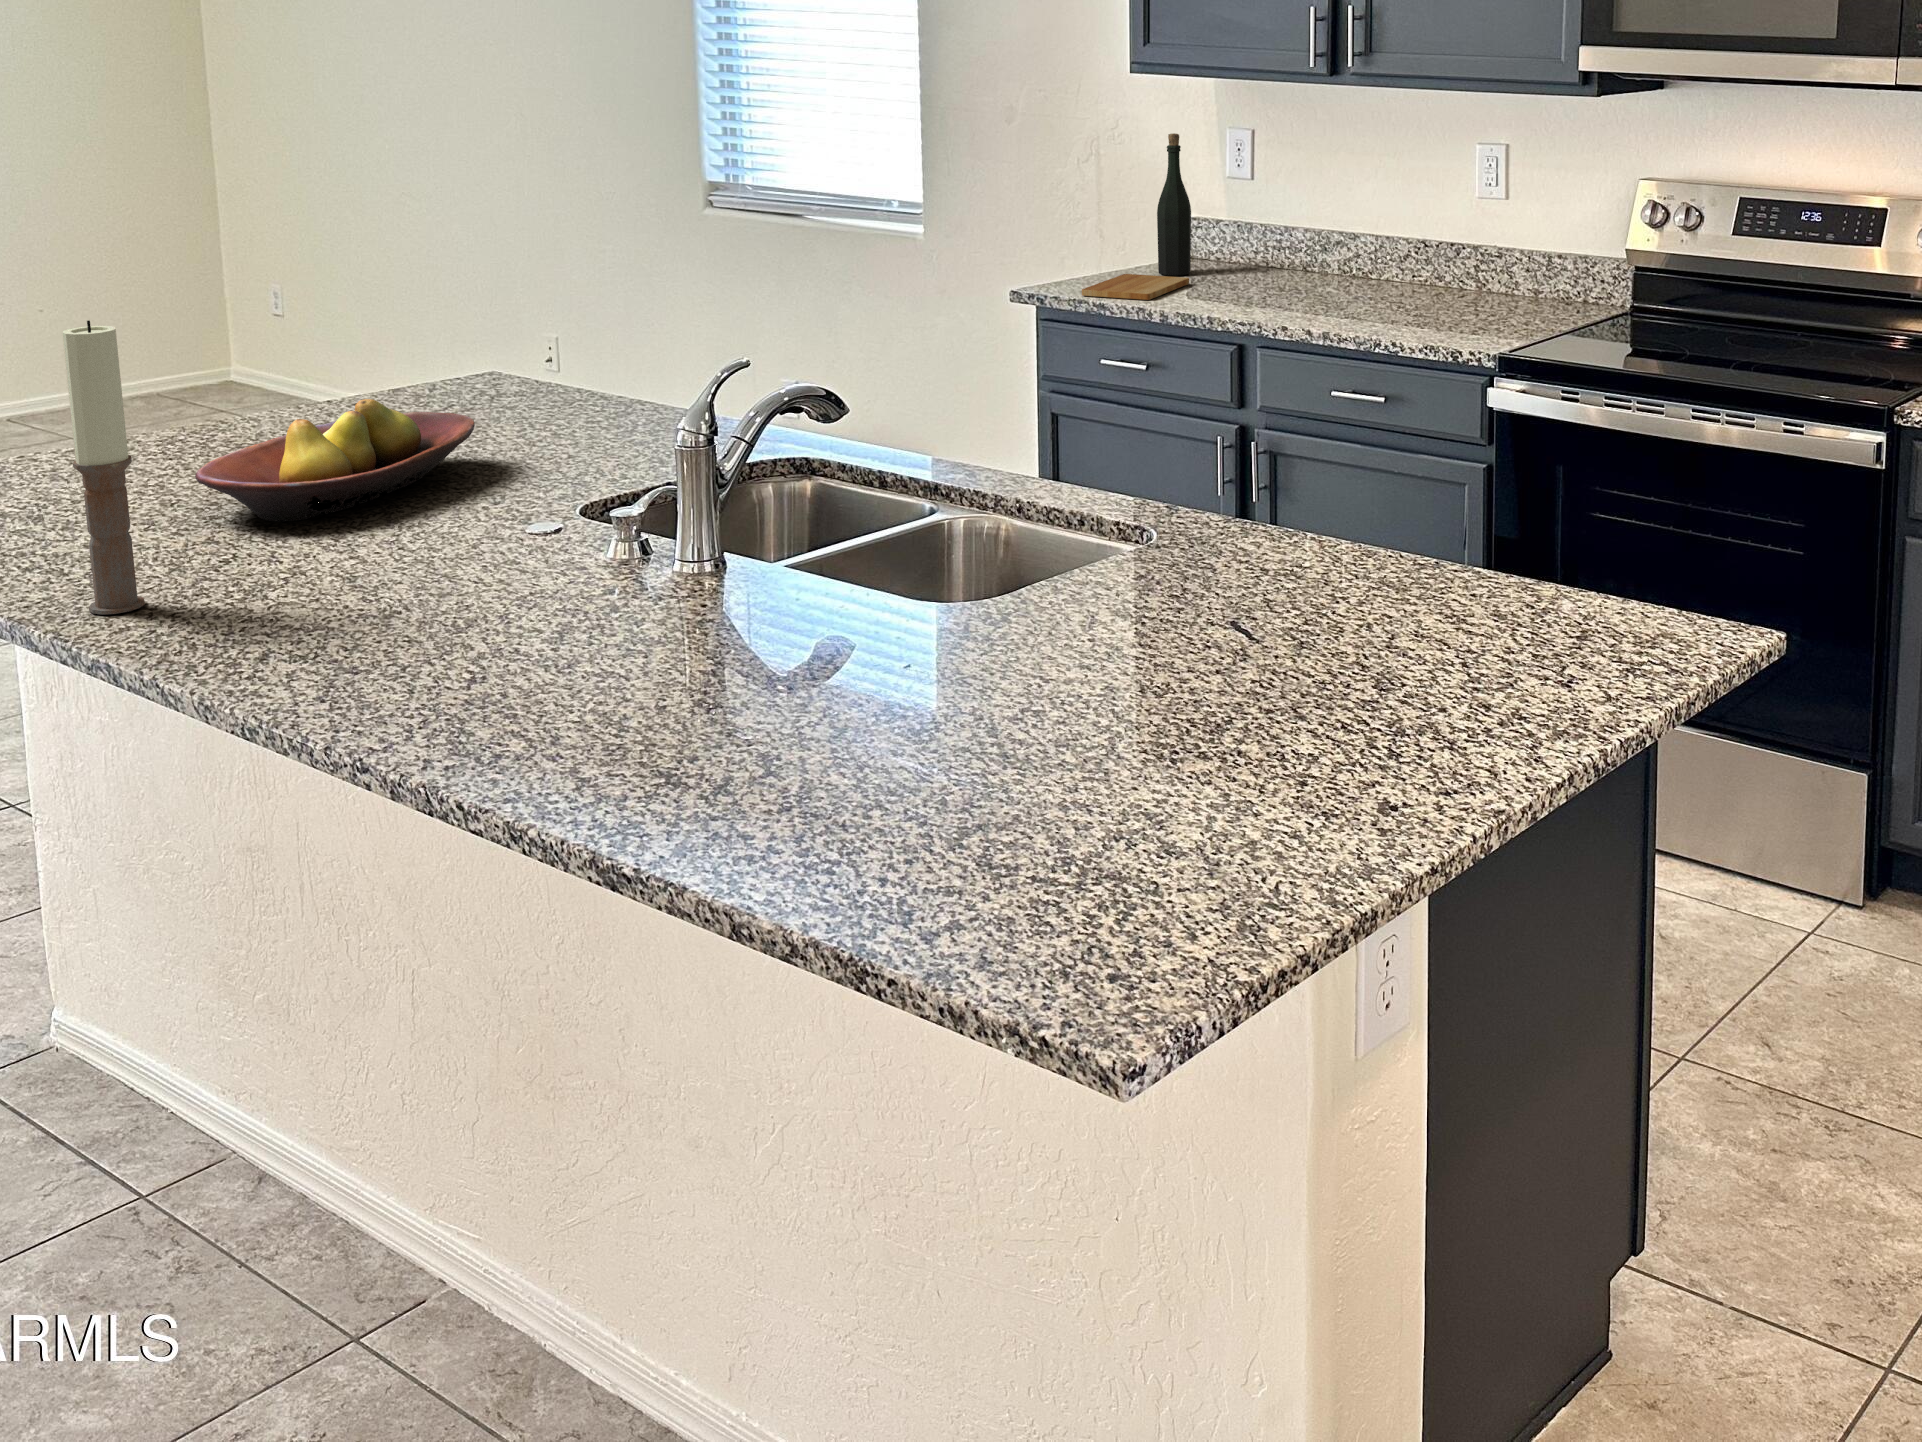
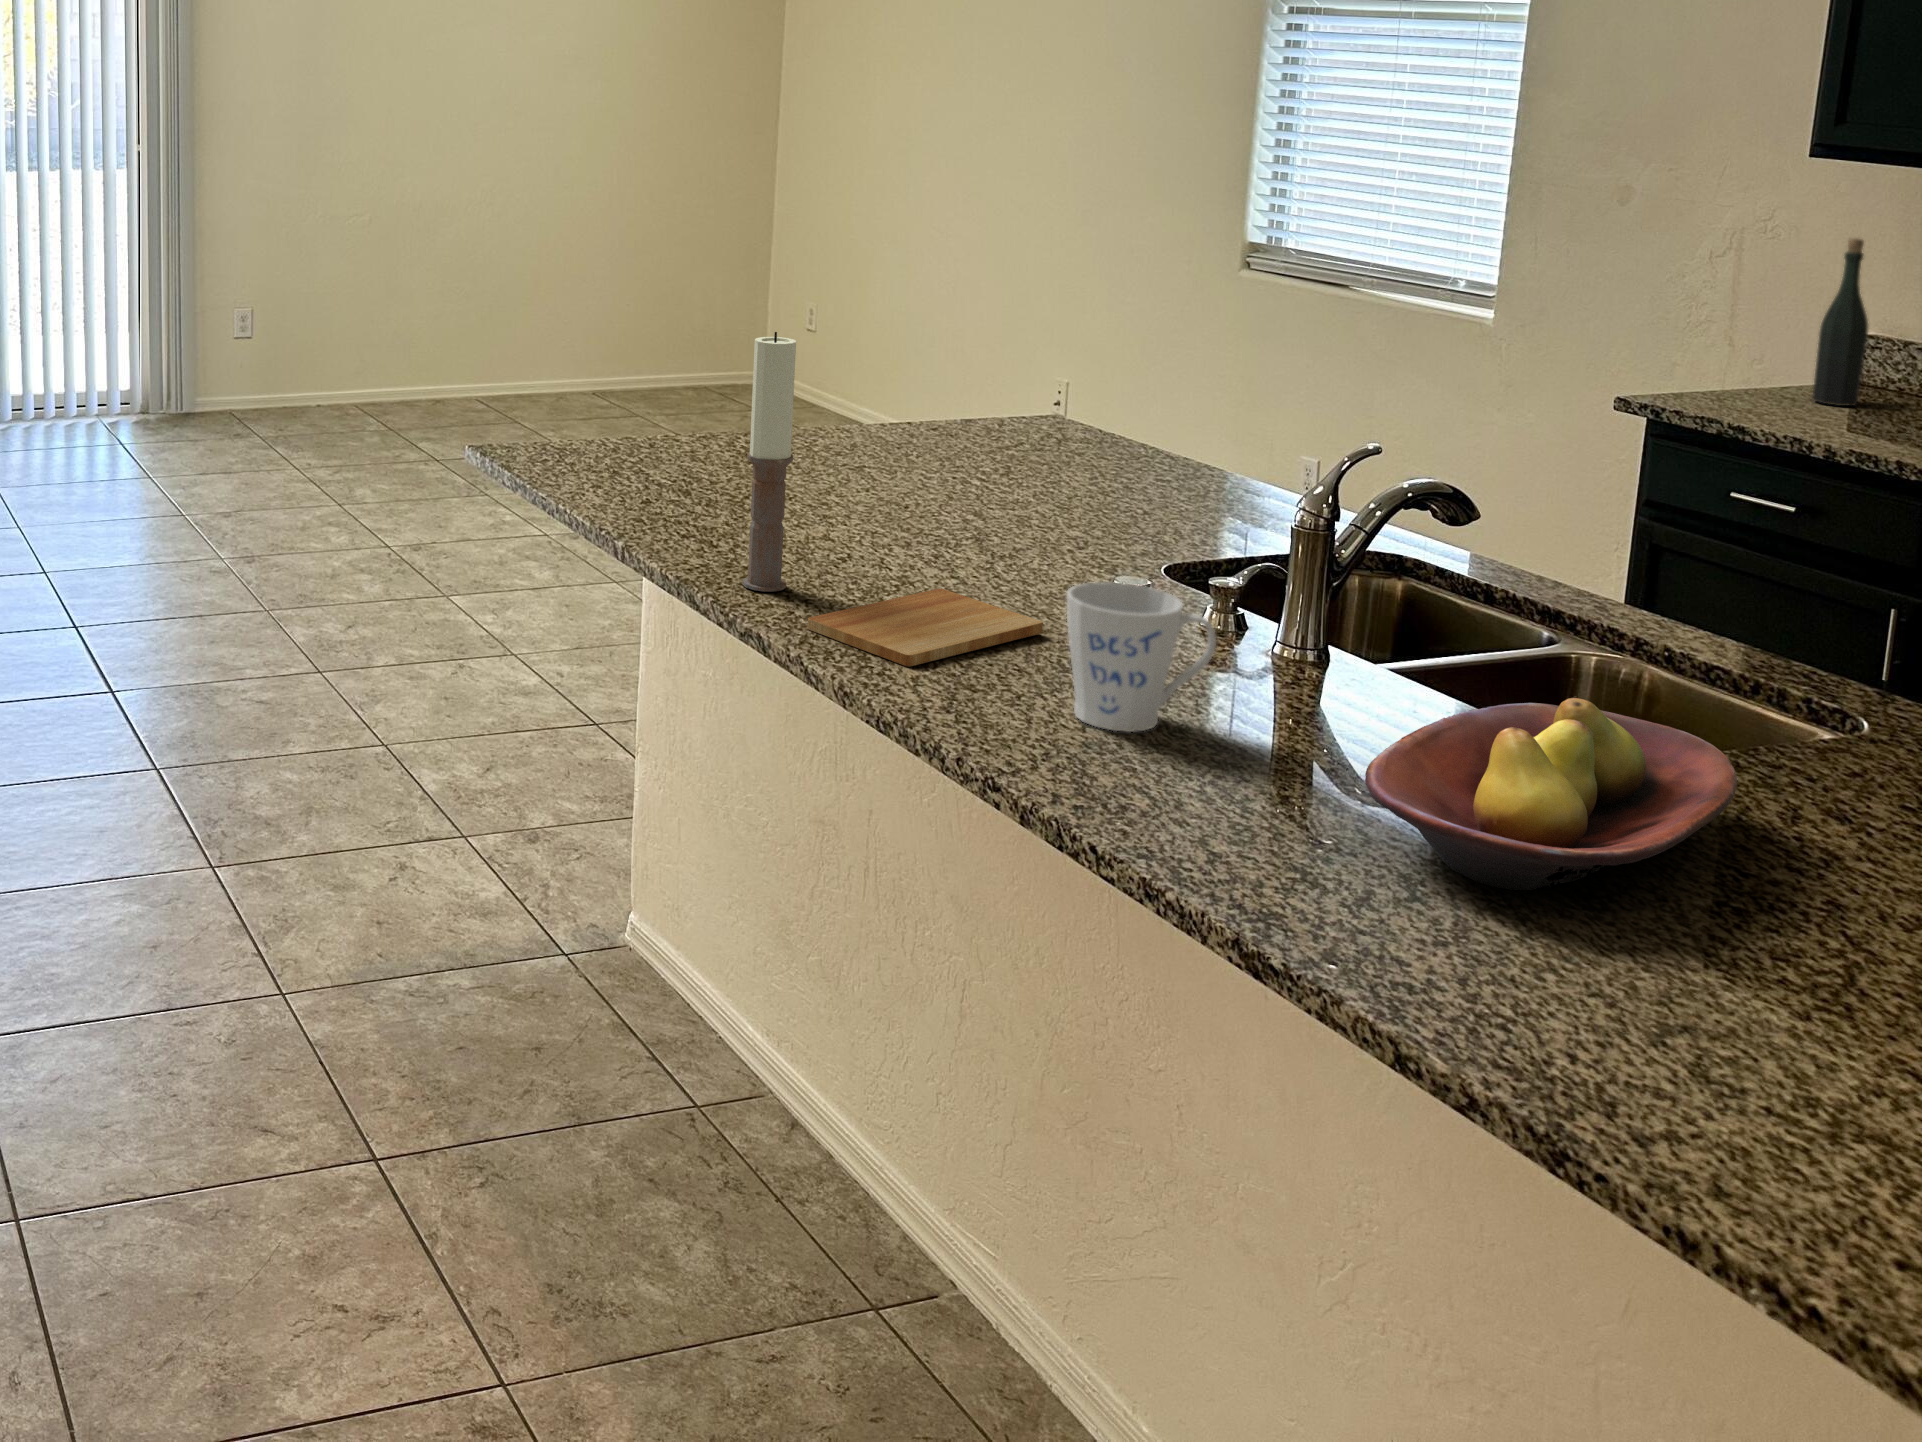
cutting board: present [1082,274,1189,300] -> present [808,589,1043,666]
fruit bowl: present [195,399,475,522] -> present [1365,698,1737,890]
mug: none [437,531,595,682] -> present [1067,582,1216,732]

